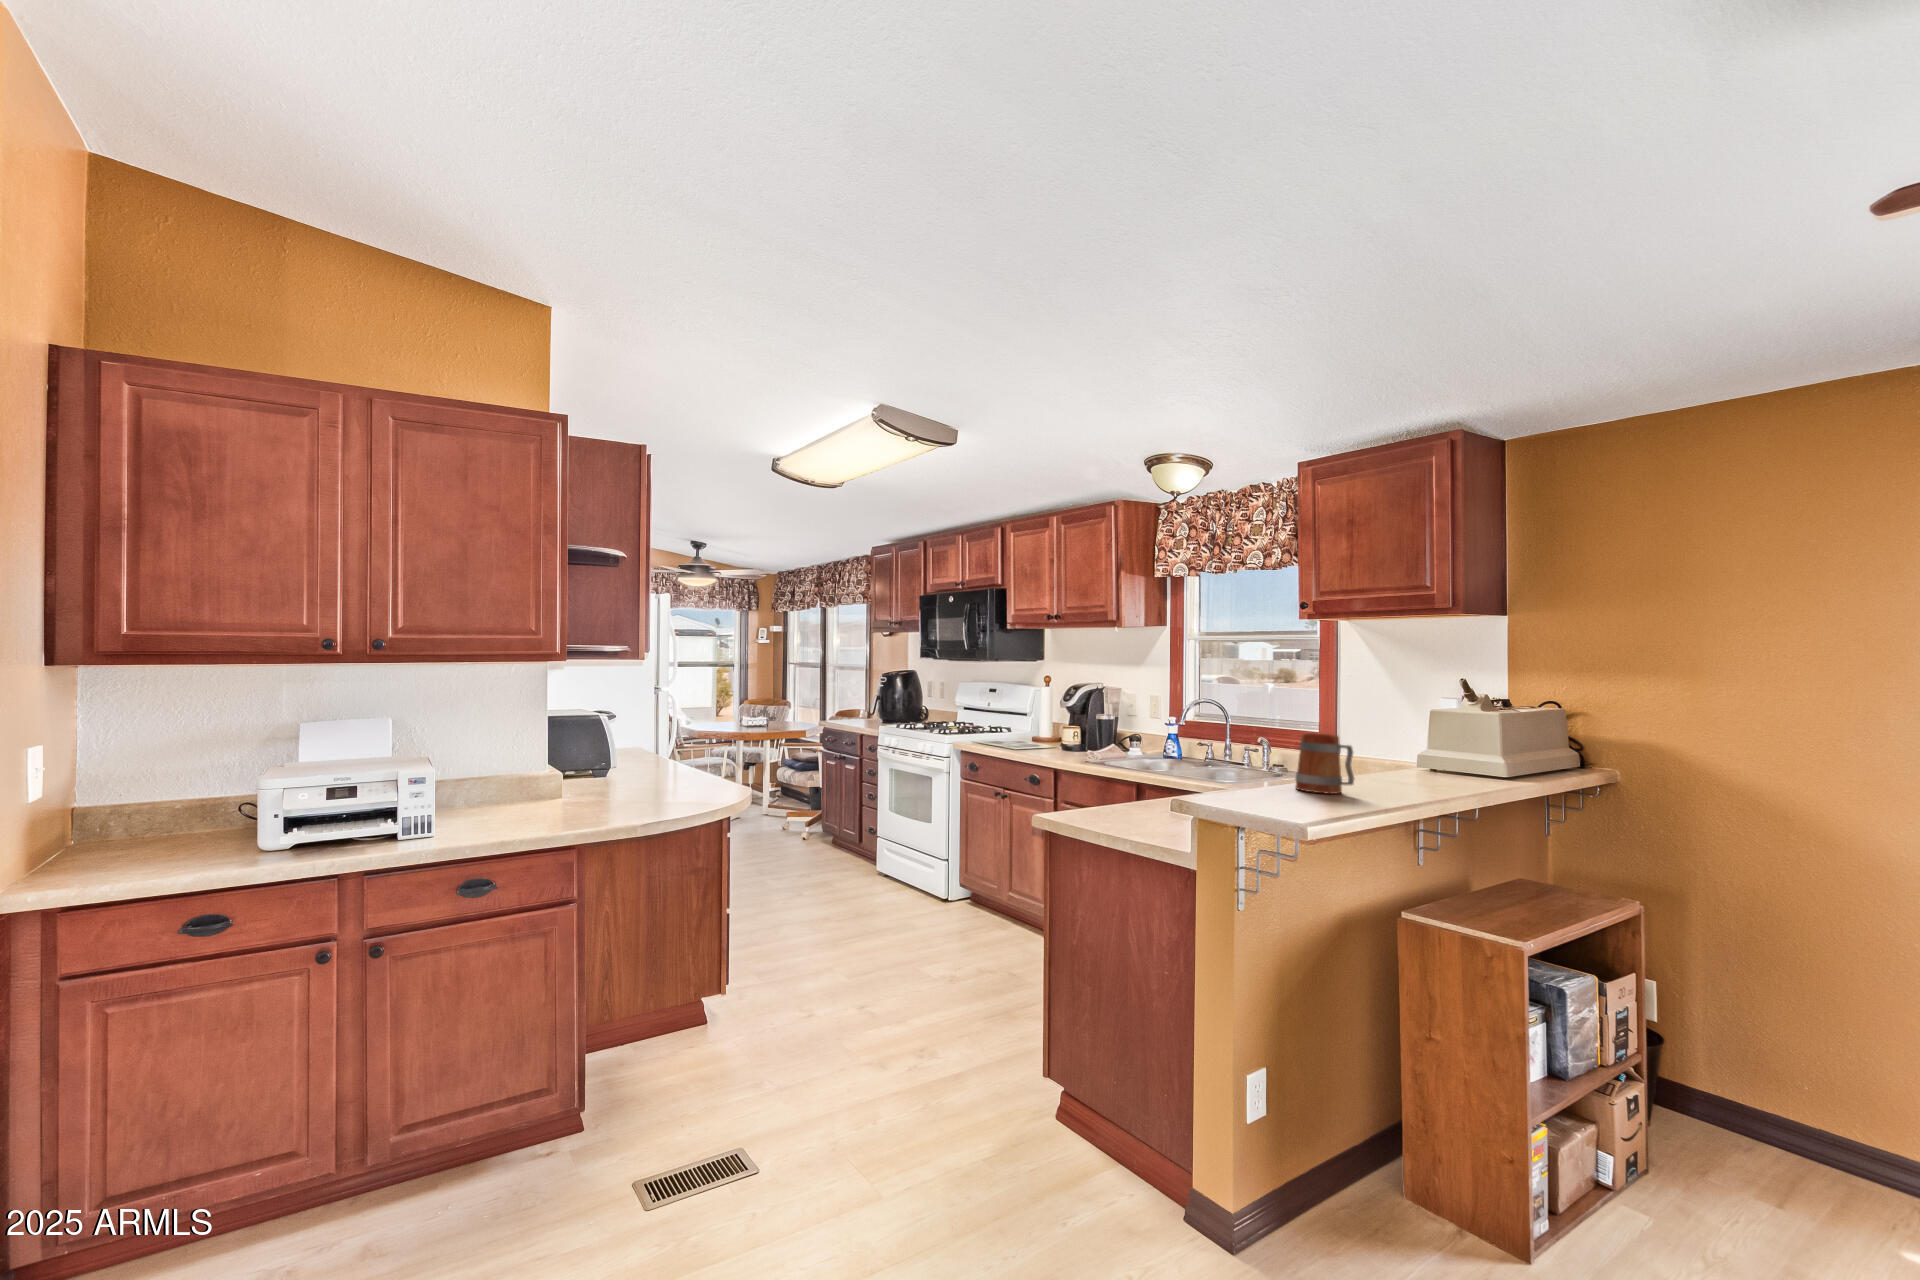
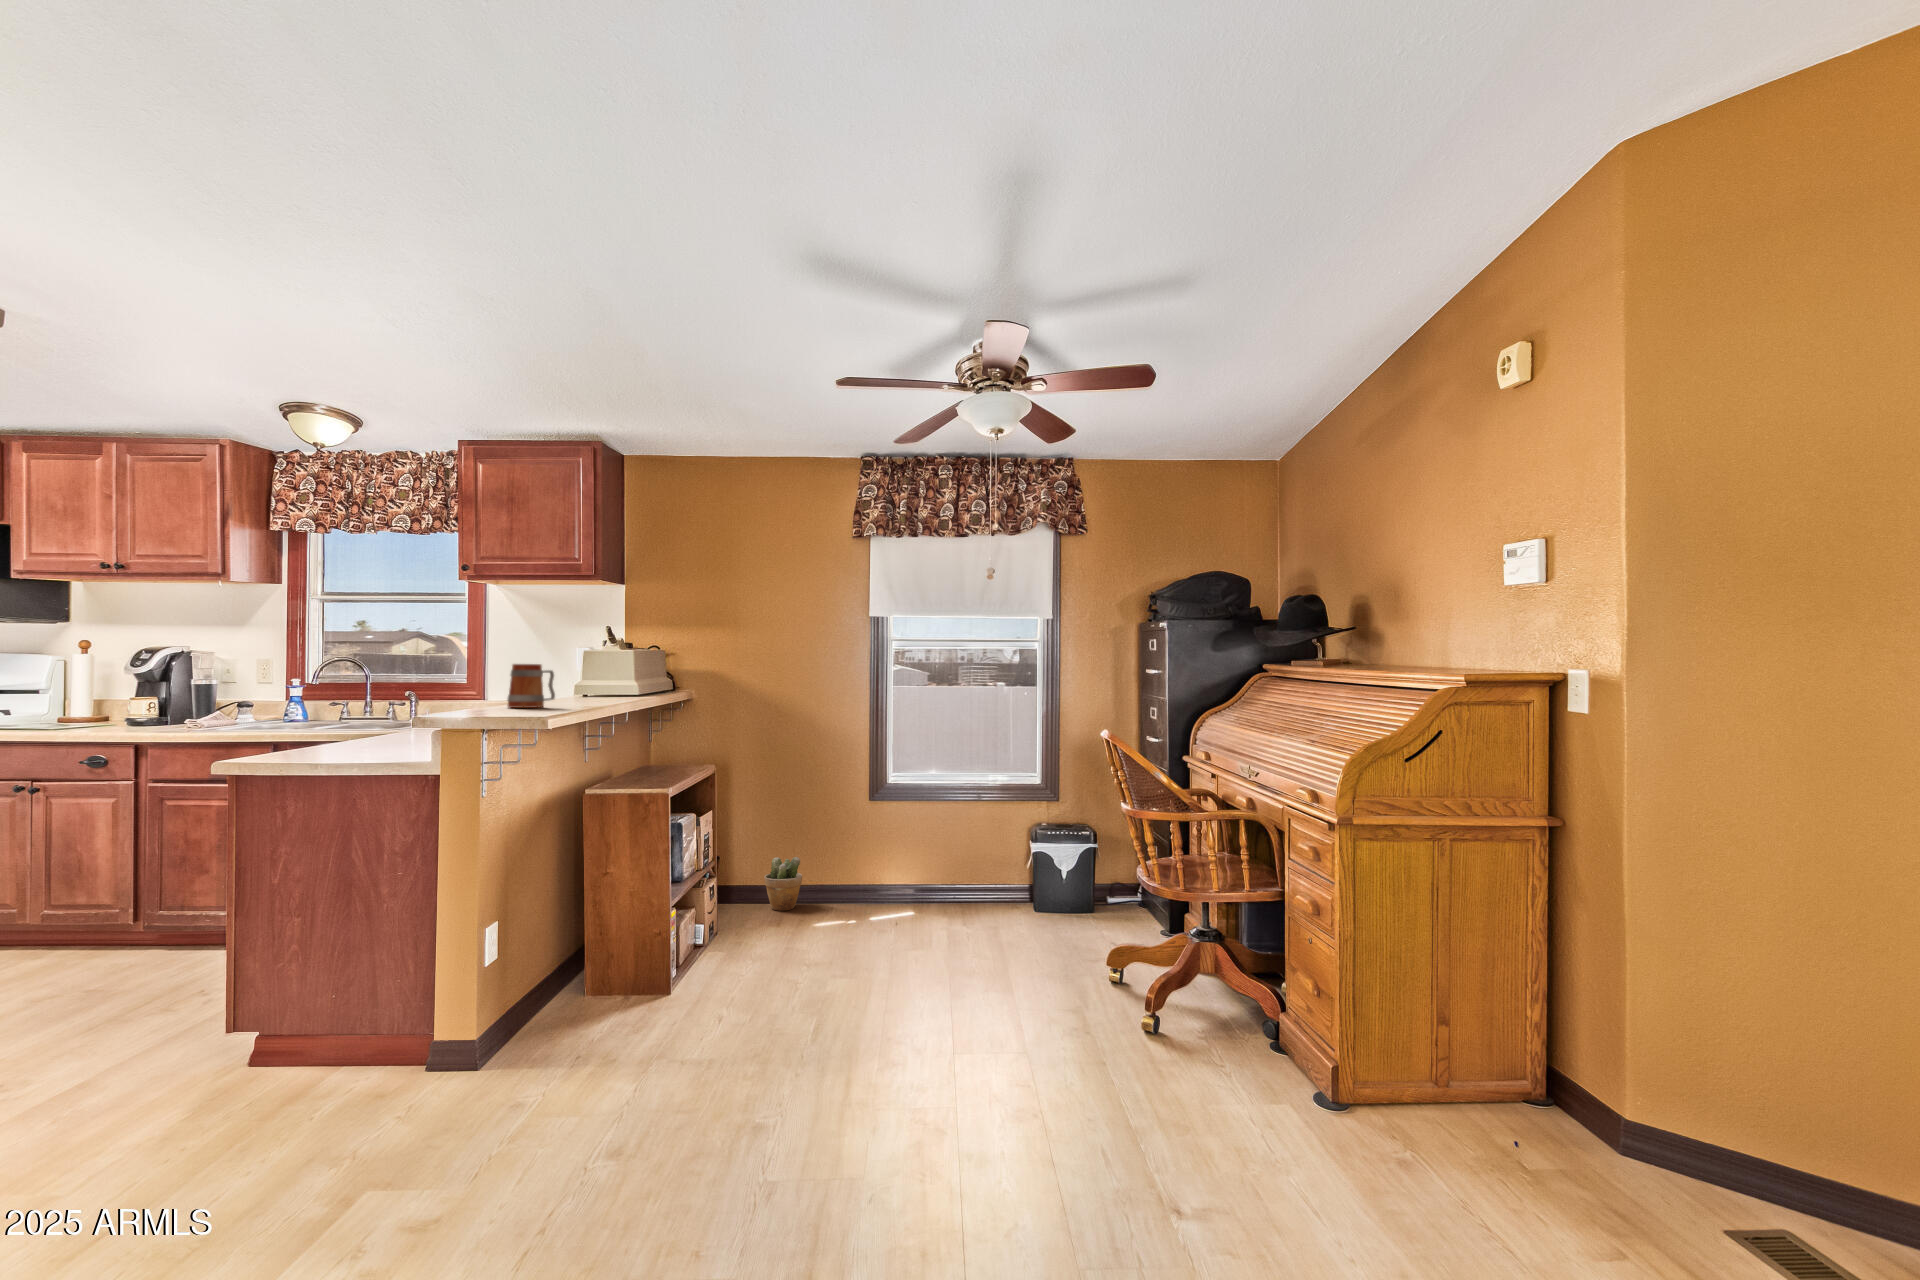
potted plant: none [1758,1079,1850,1186] -> present [764,857,802,910]

